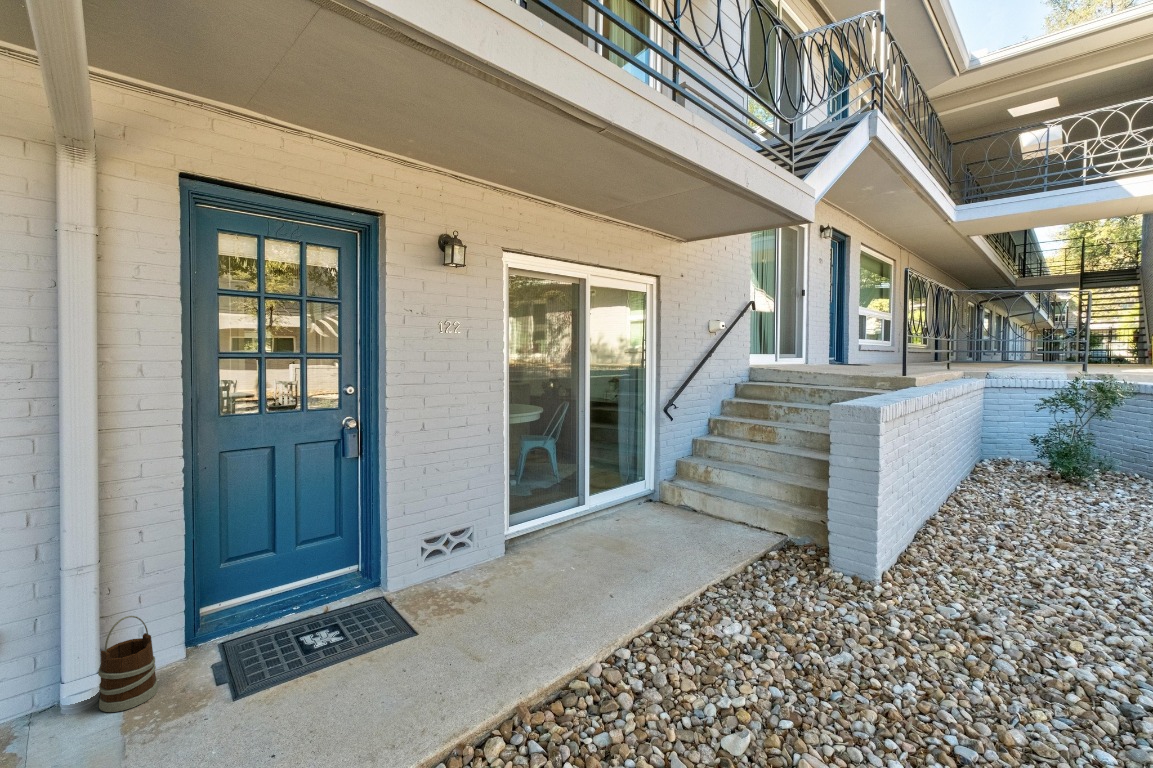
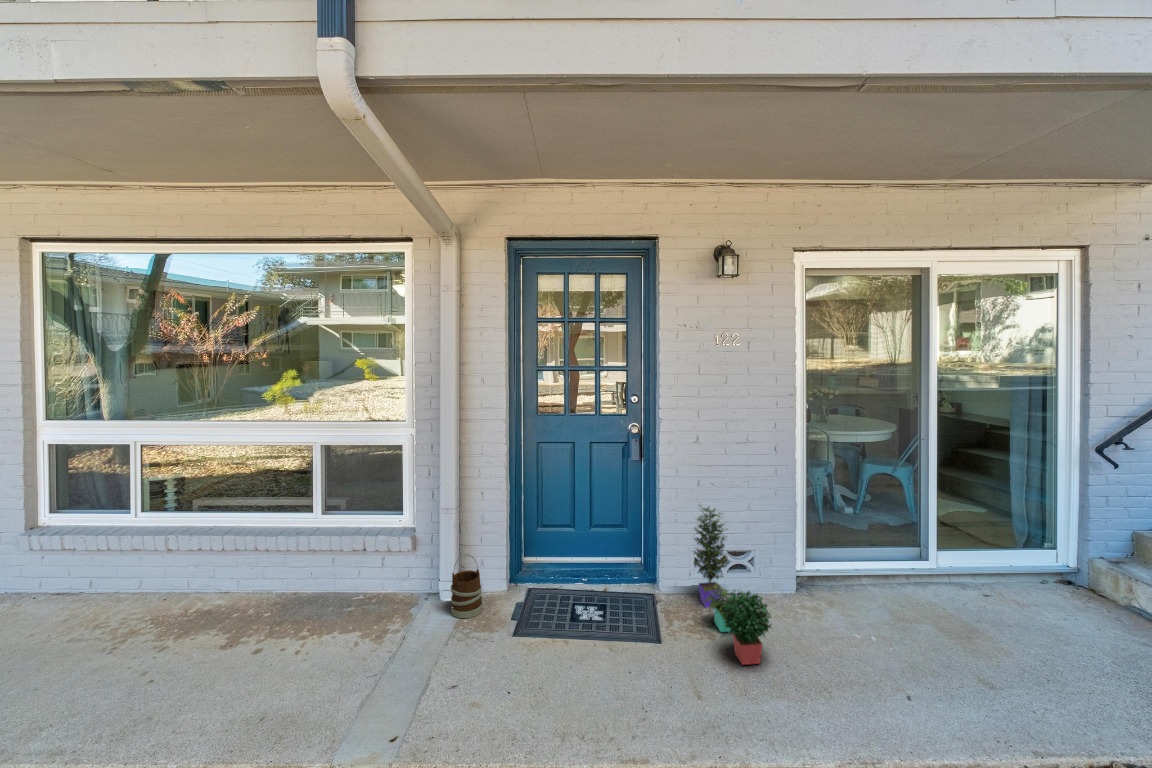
potted plant: none [424,490,524,624] -> present [694,507,772,665]

